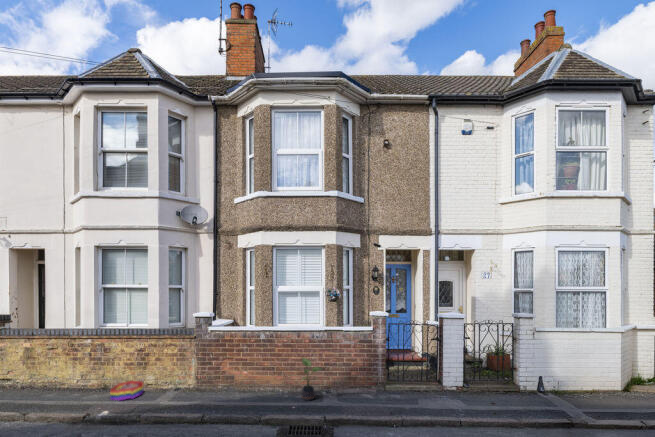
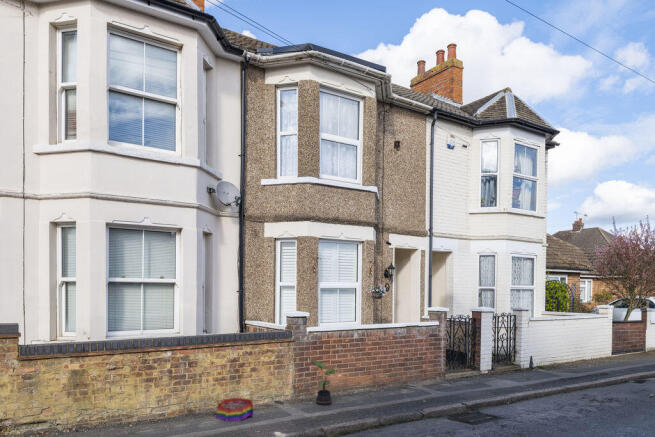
potted plant: present [301,358,321,401] -> present [311,361,337,405]

